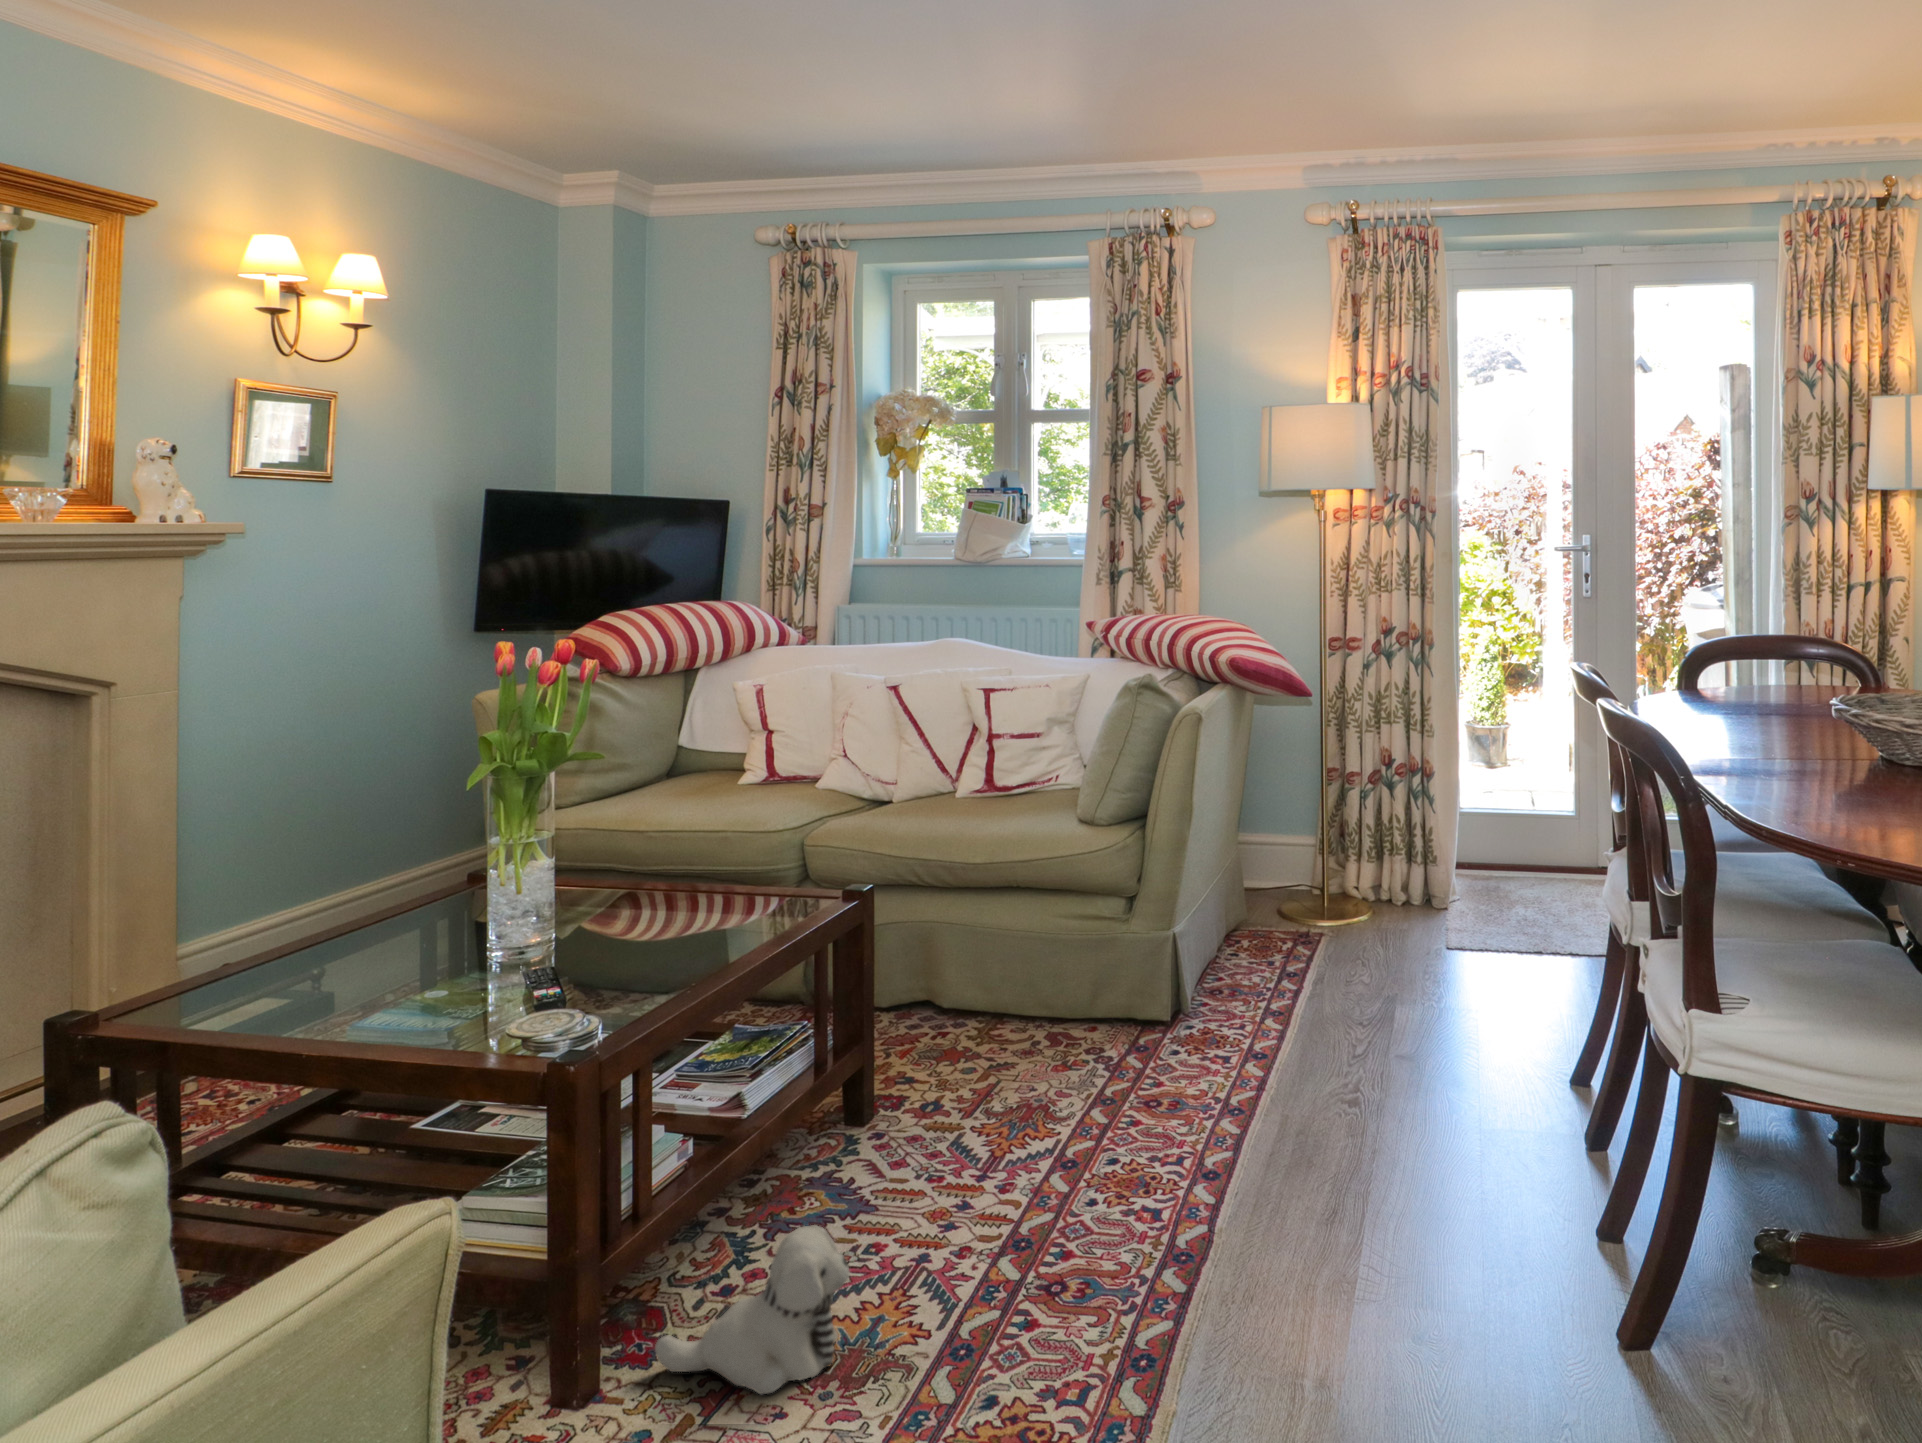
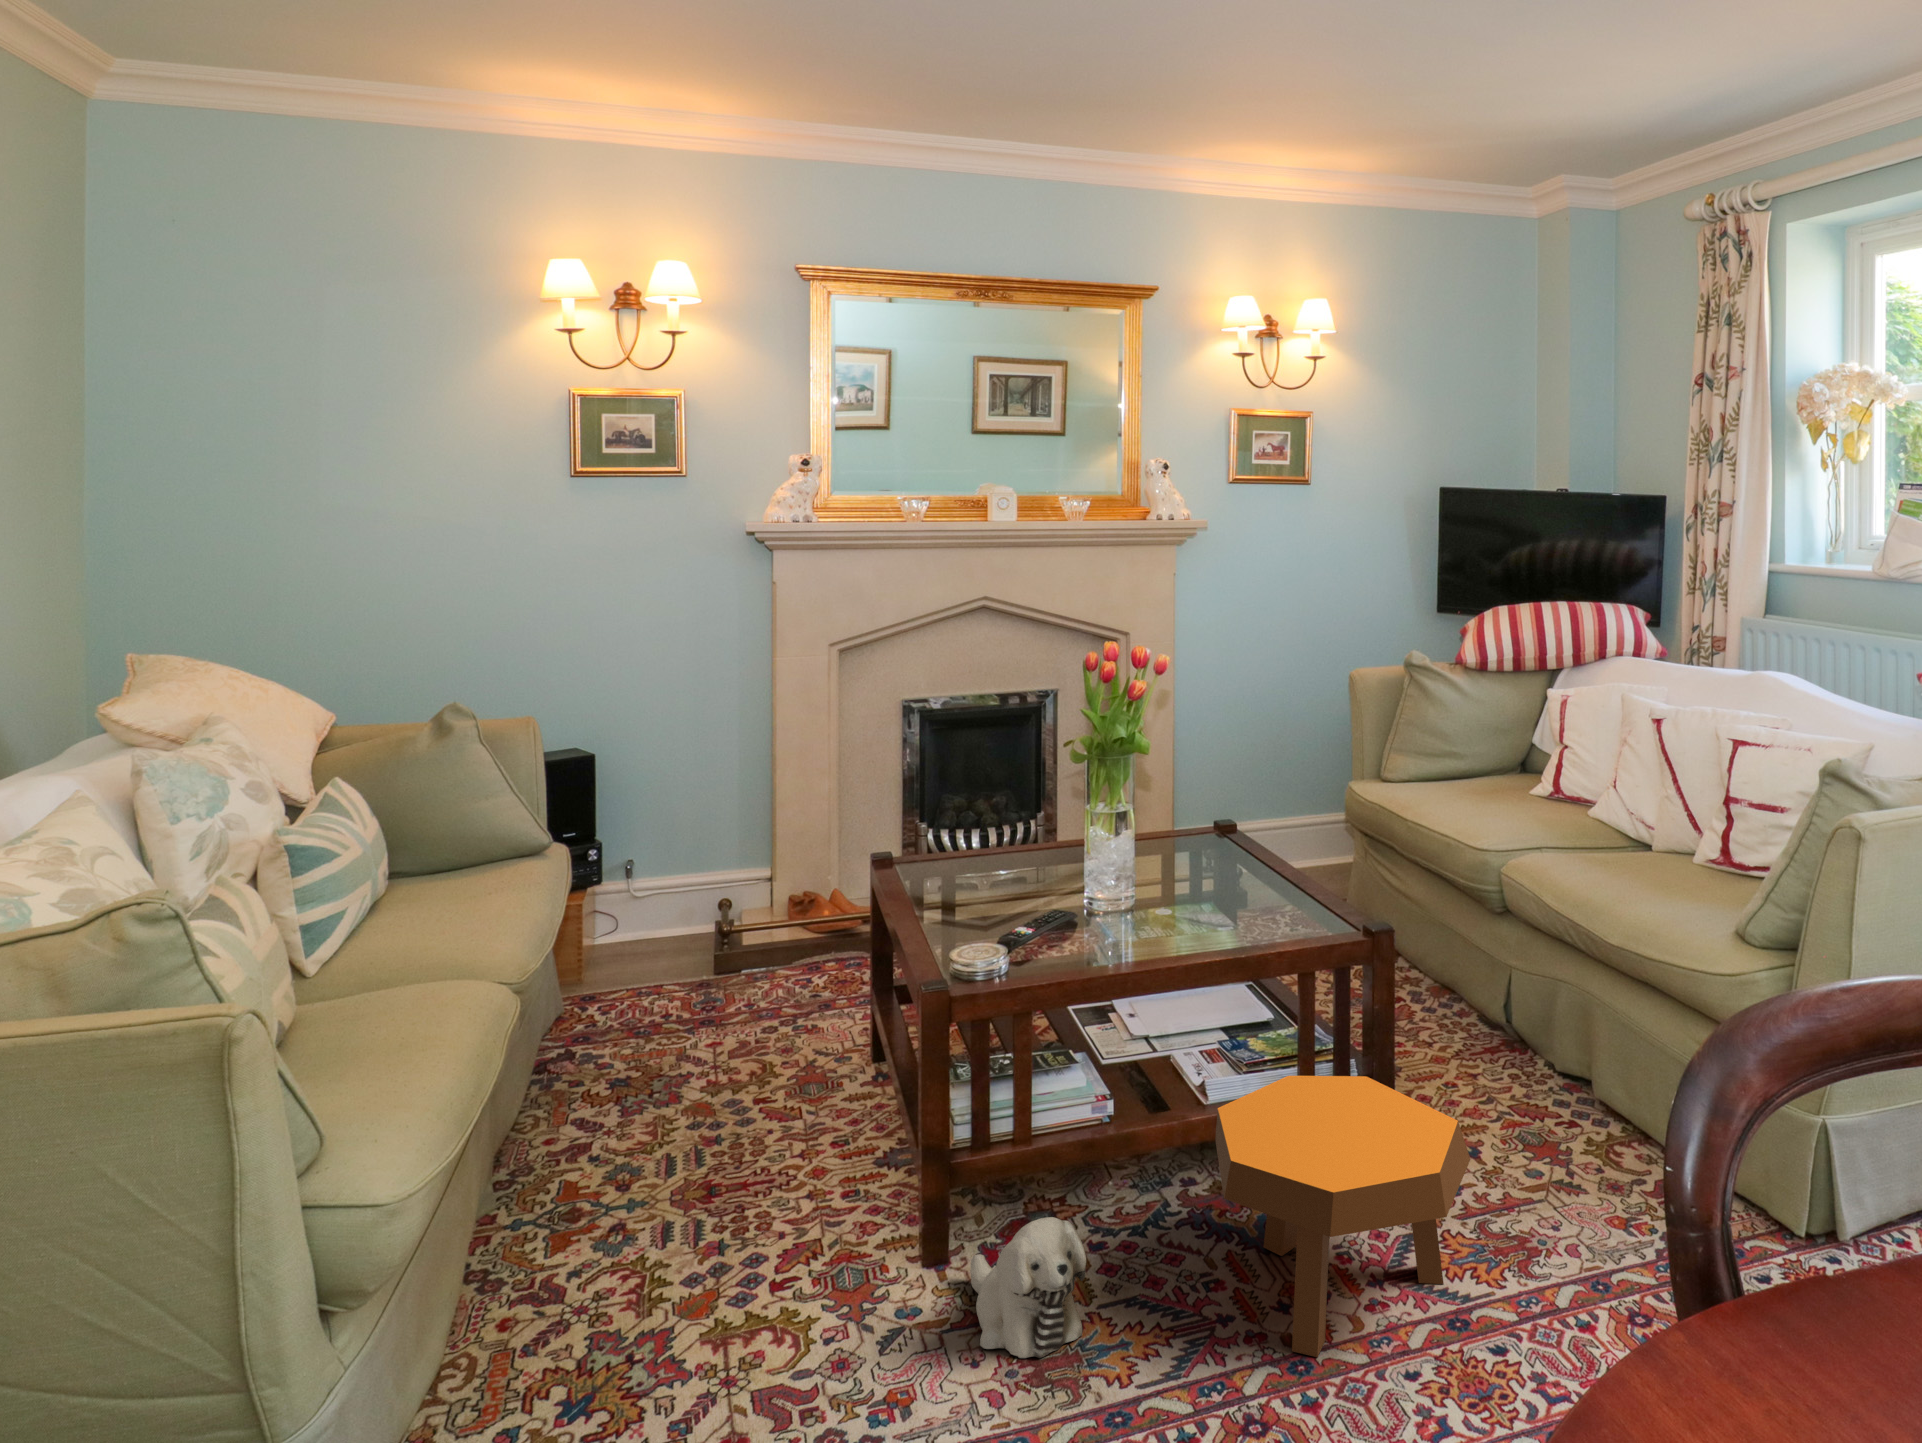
footstool: none [840,1015,1083,1243] -> present [1215,1076,1470,1357]

